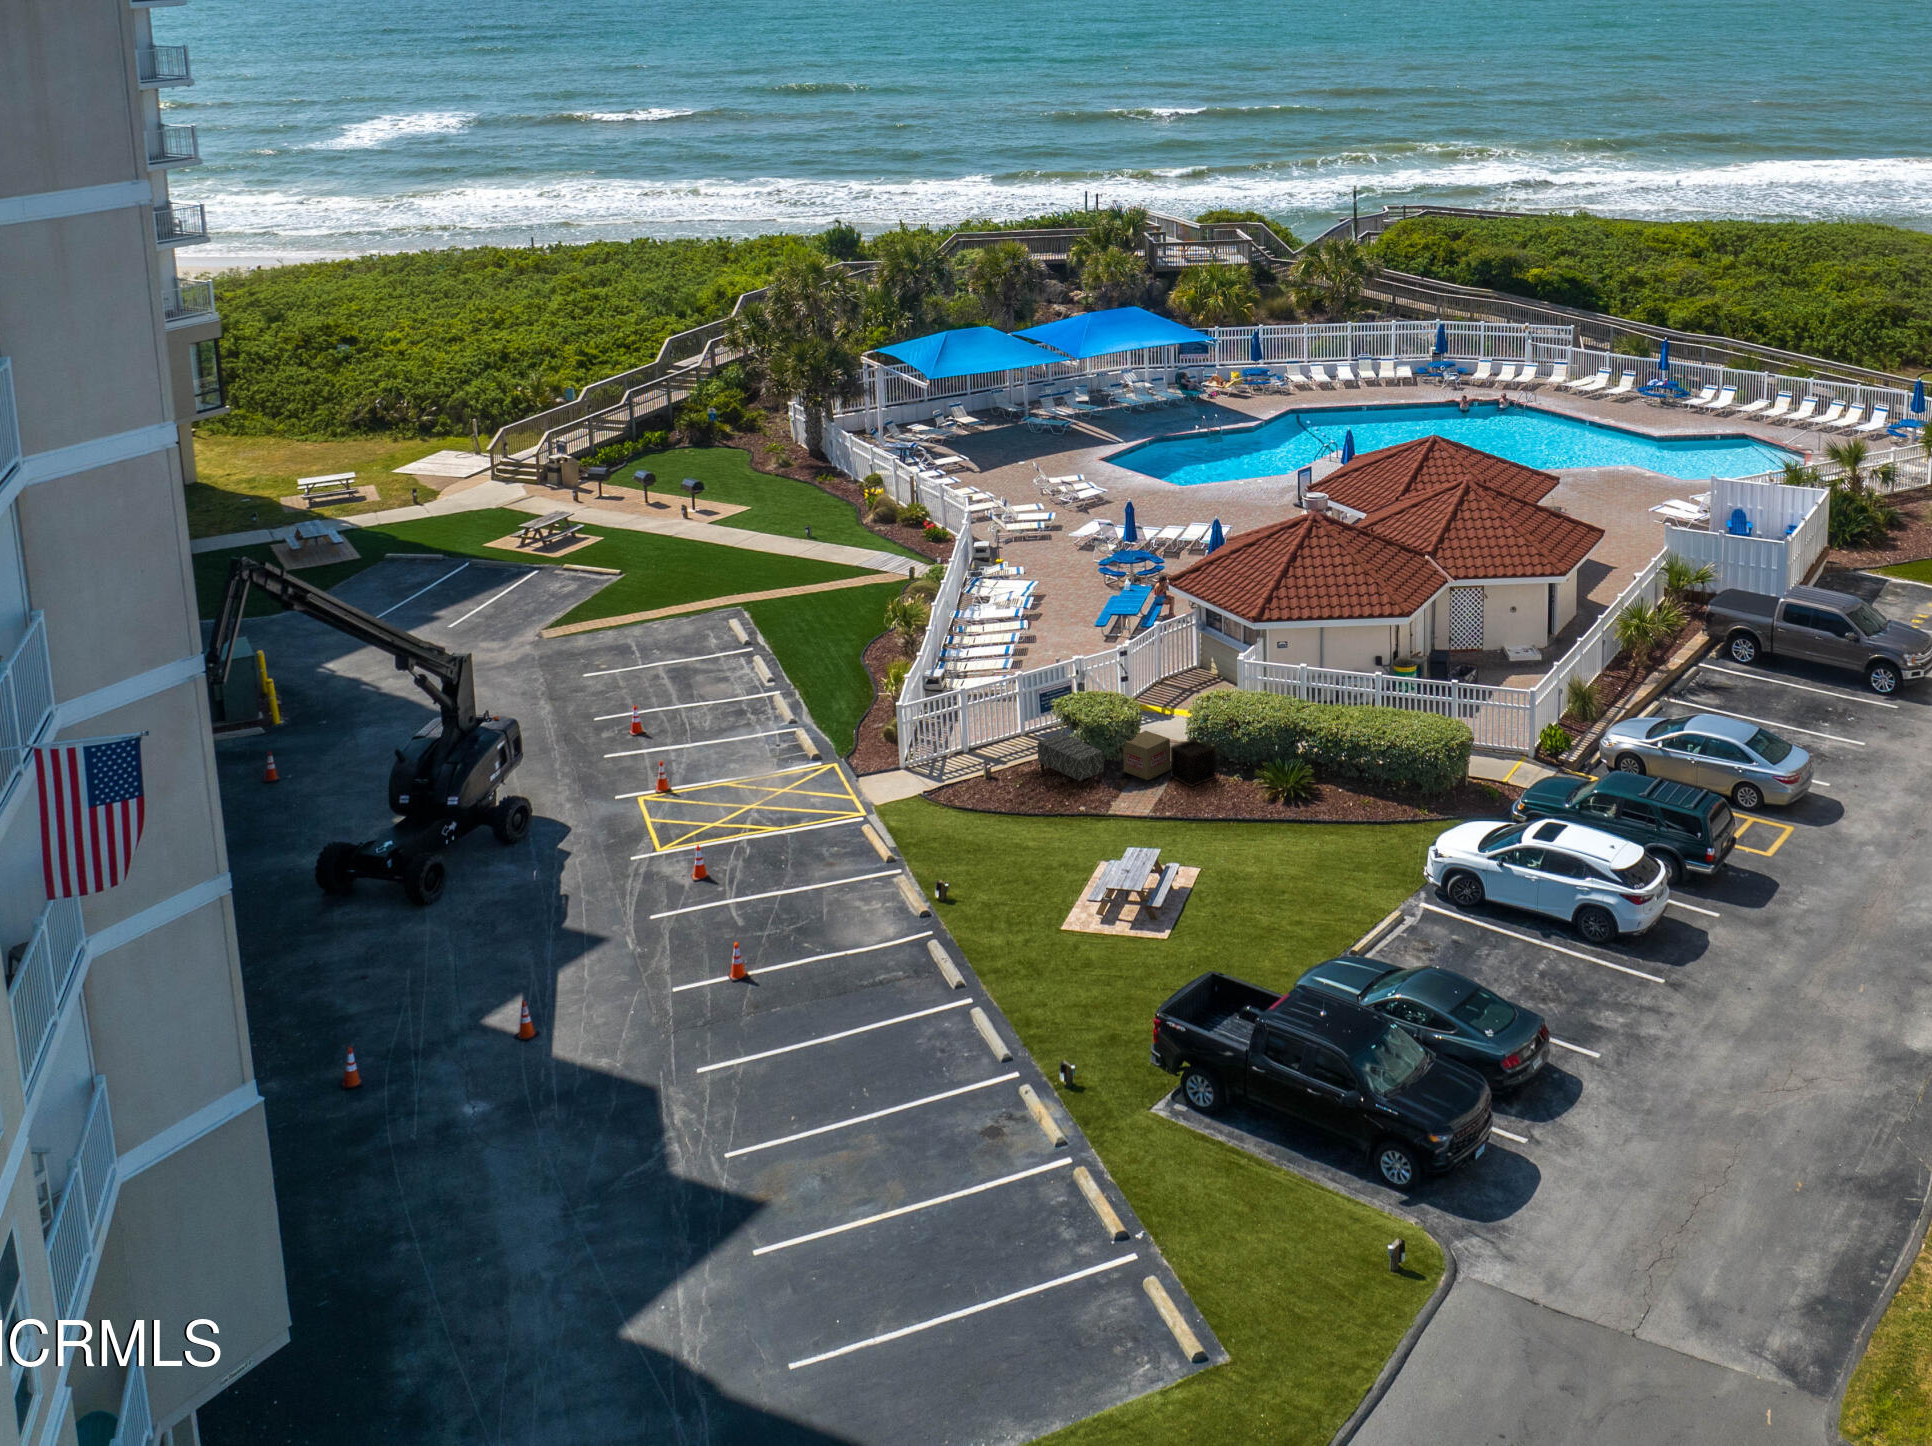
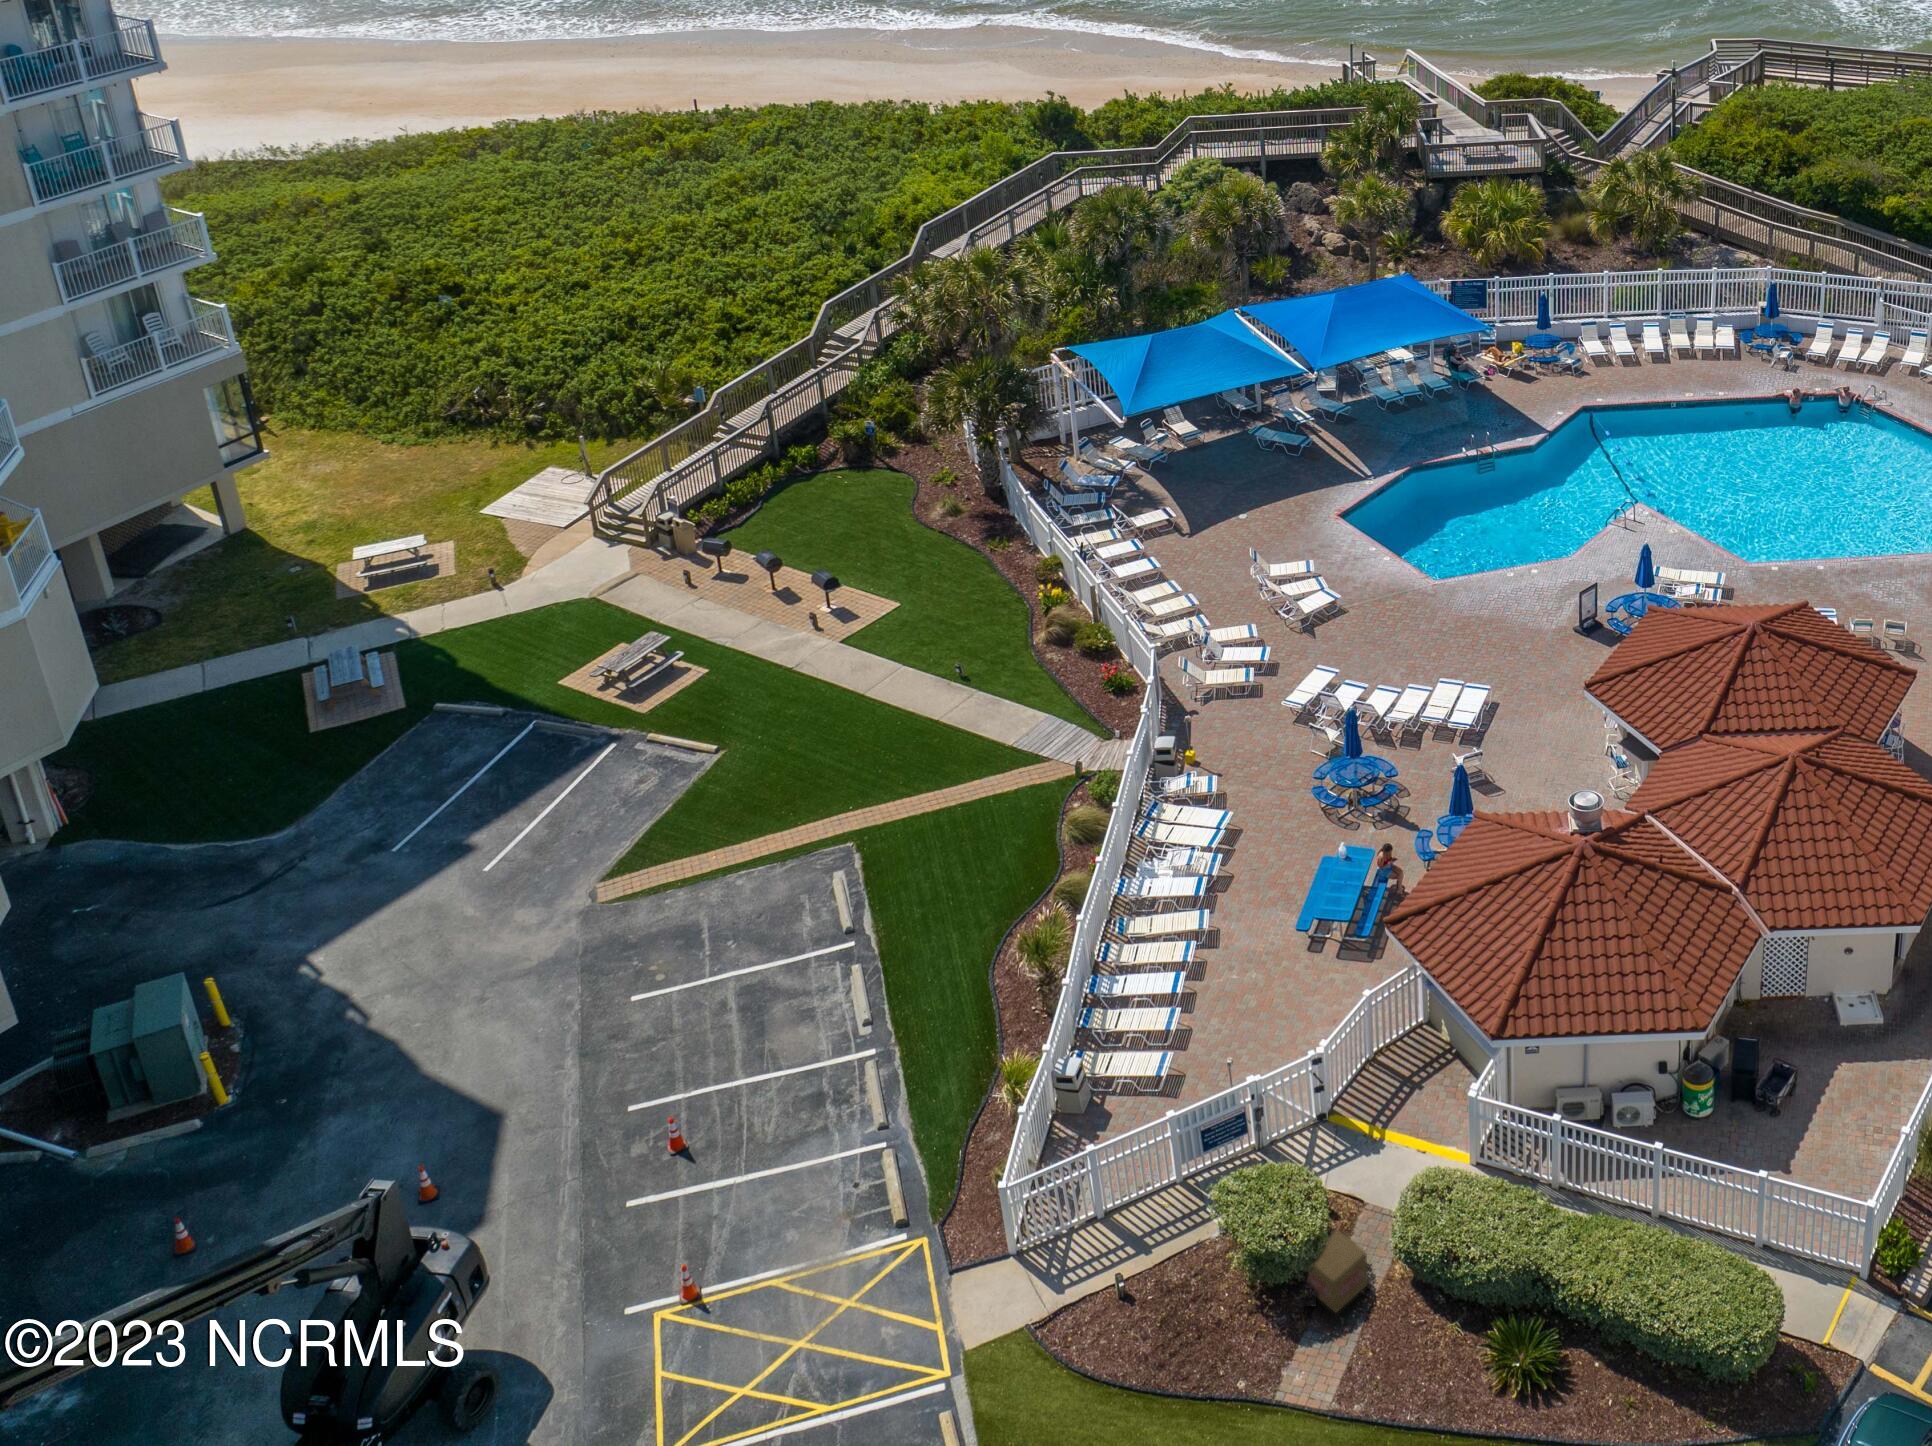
bench: present [1038,733,1104,789] -> none [1188,1227,1276,1335]
wooden crate: present [1170,739,1217,787] -> none [1366,1249,1429,1335]

